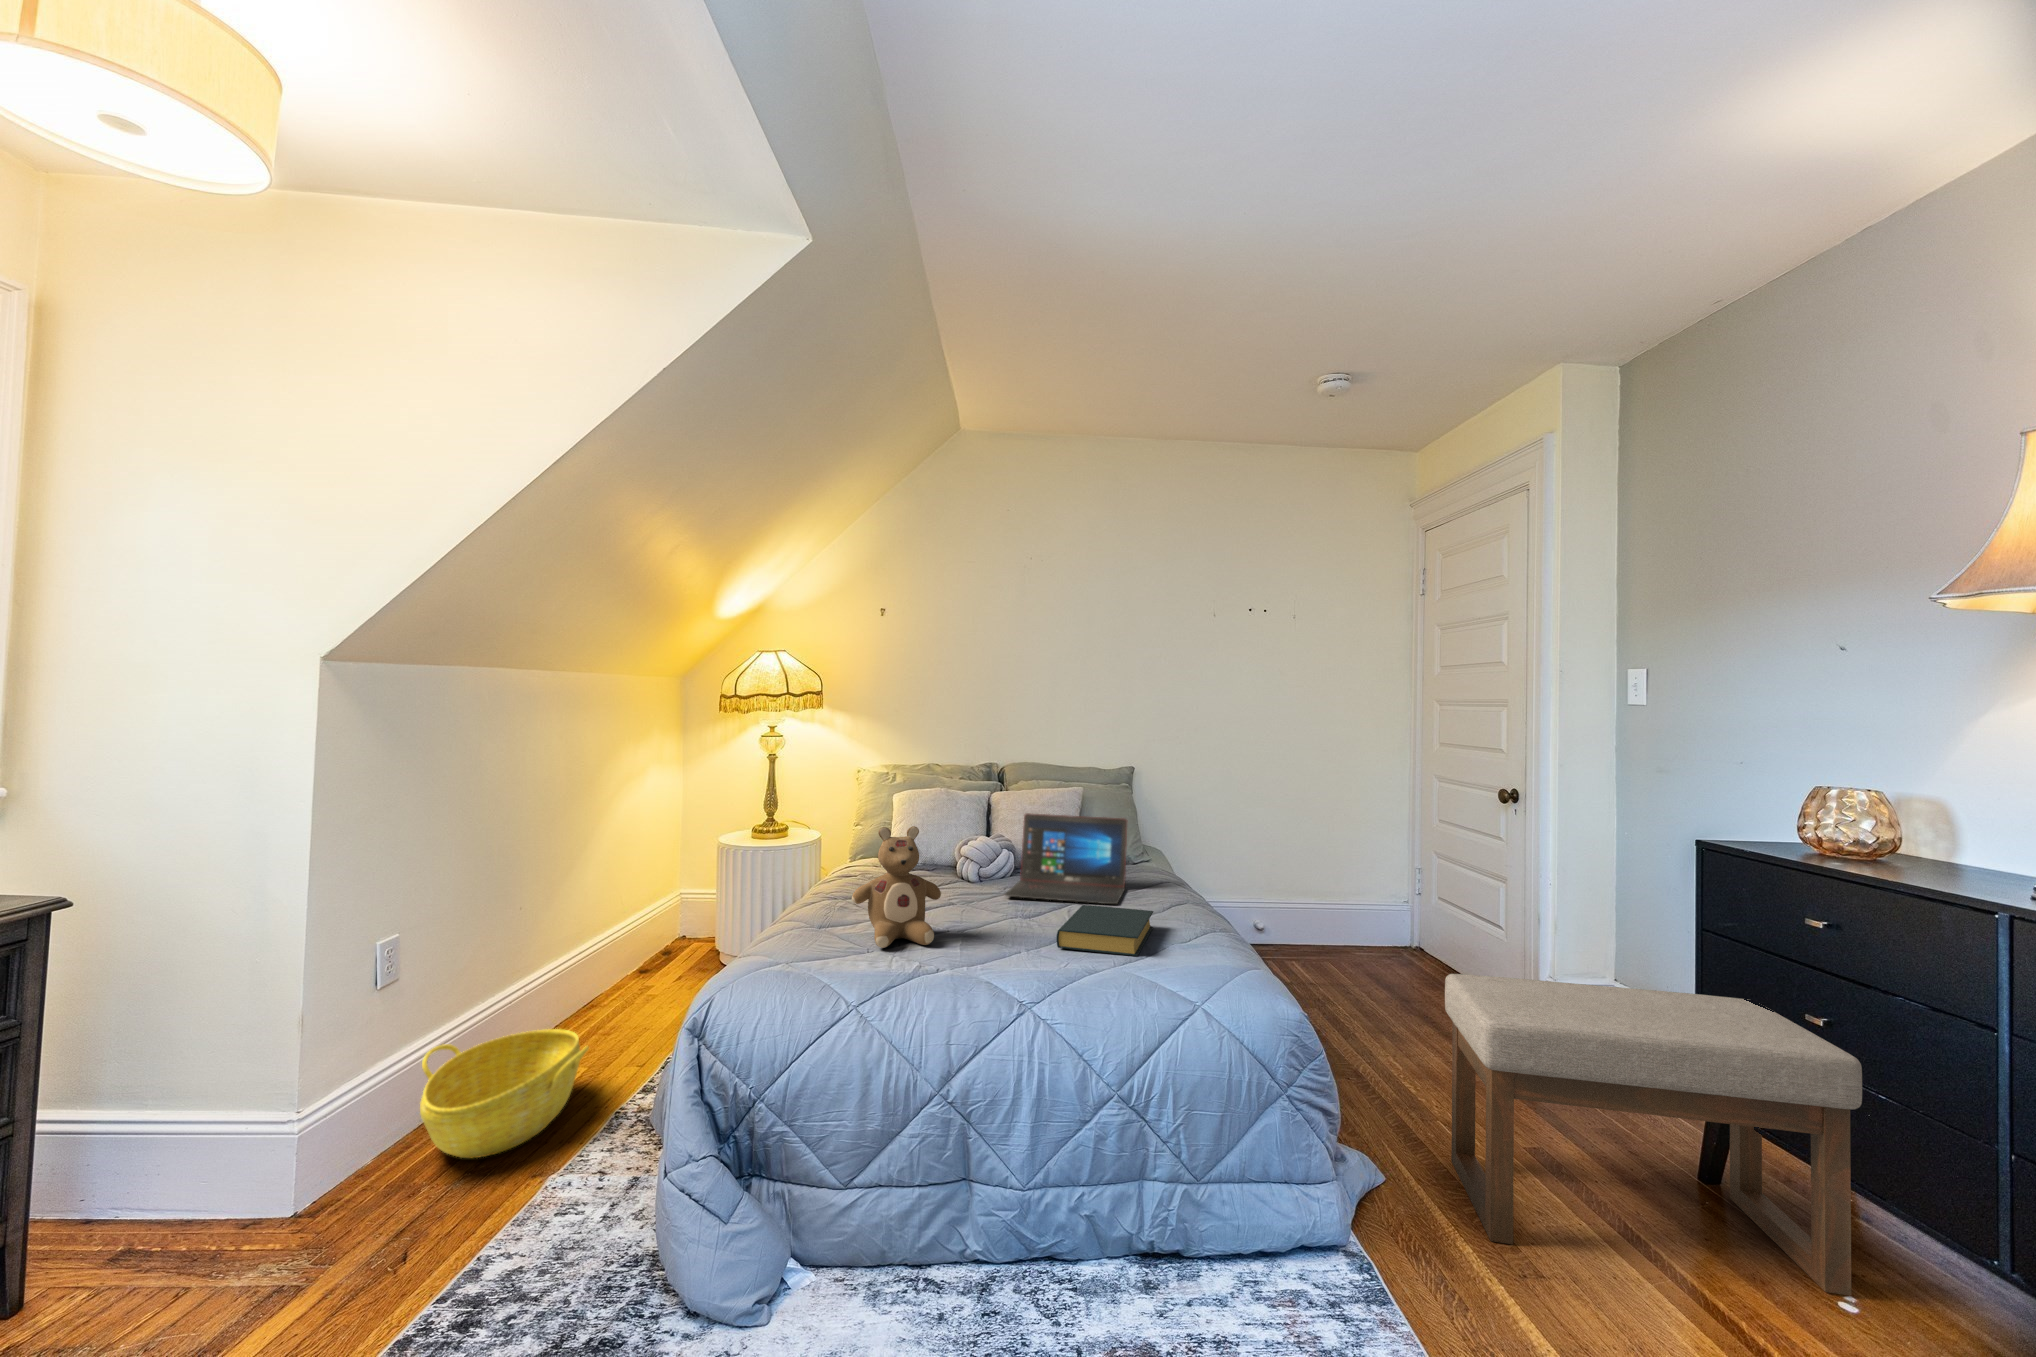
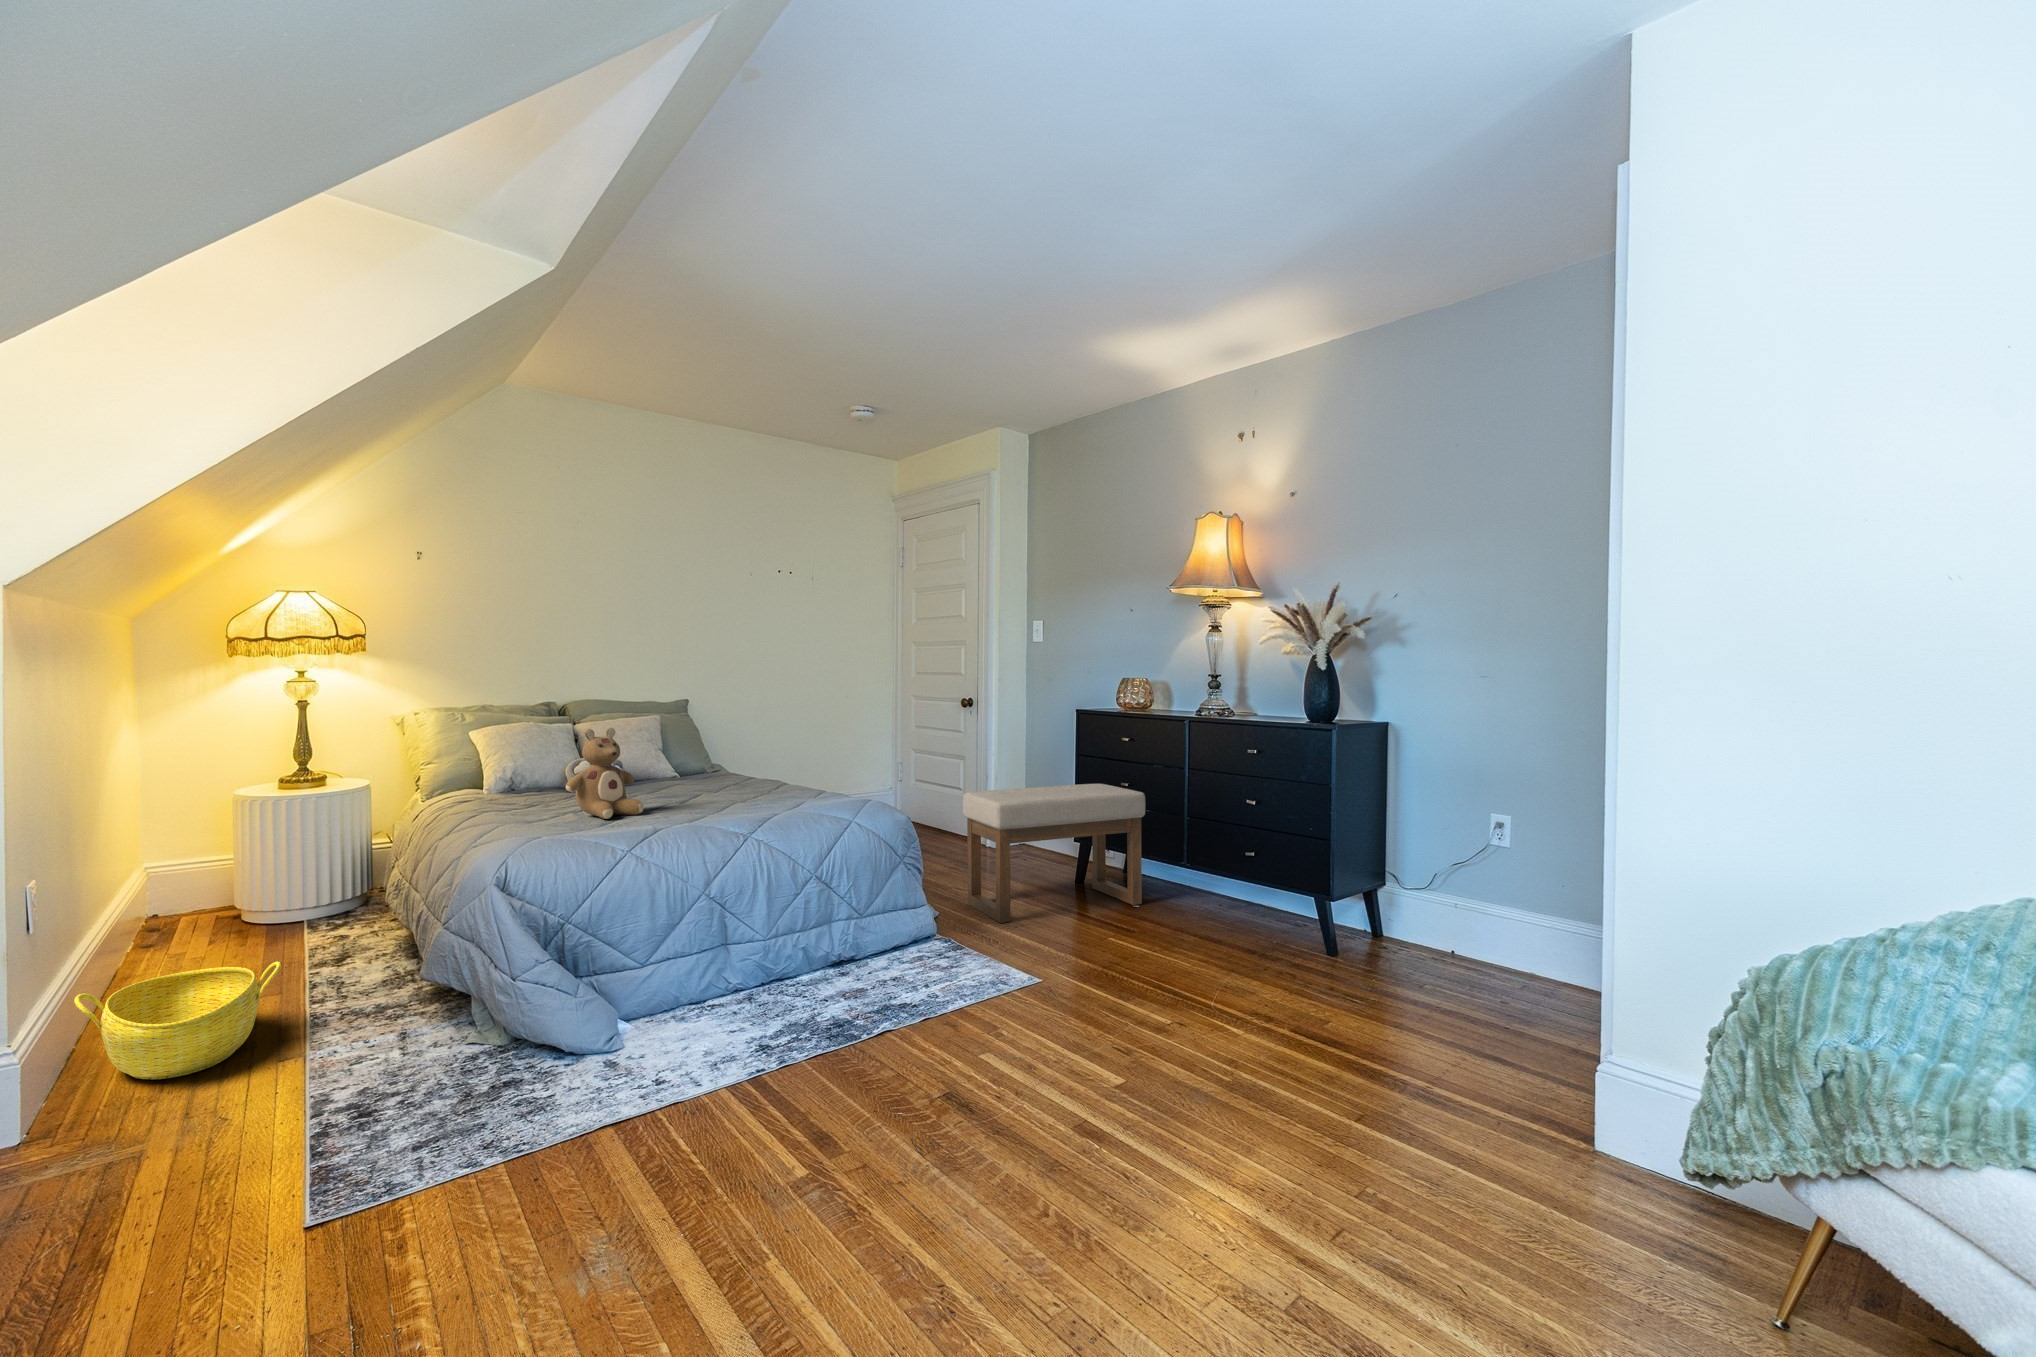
laptop: present [1005,813,1127,904] -> none [641,726,741,791]
hardback book: present [1056,905,1153,956] -> none [730,779,797,803]

